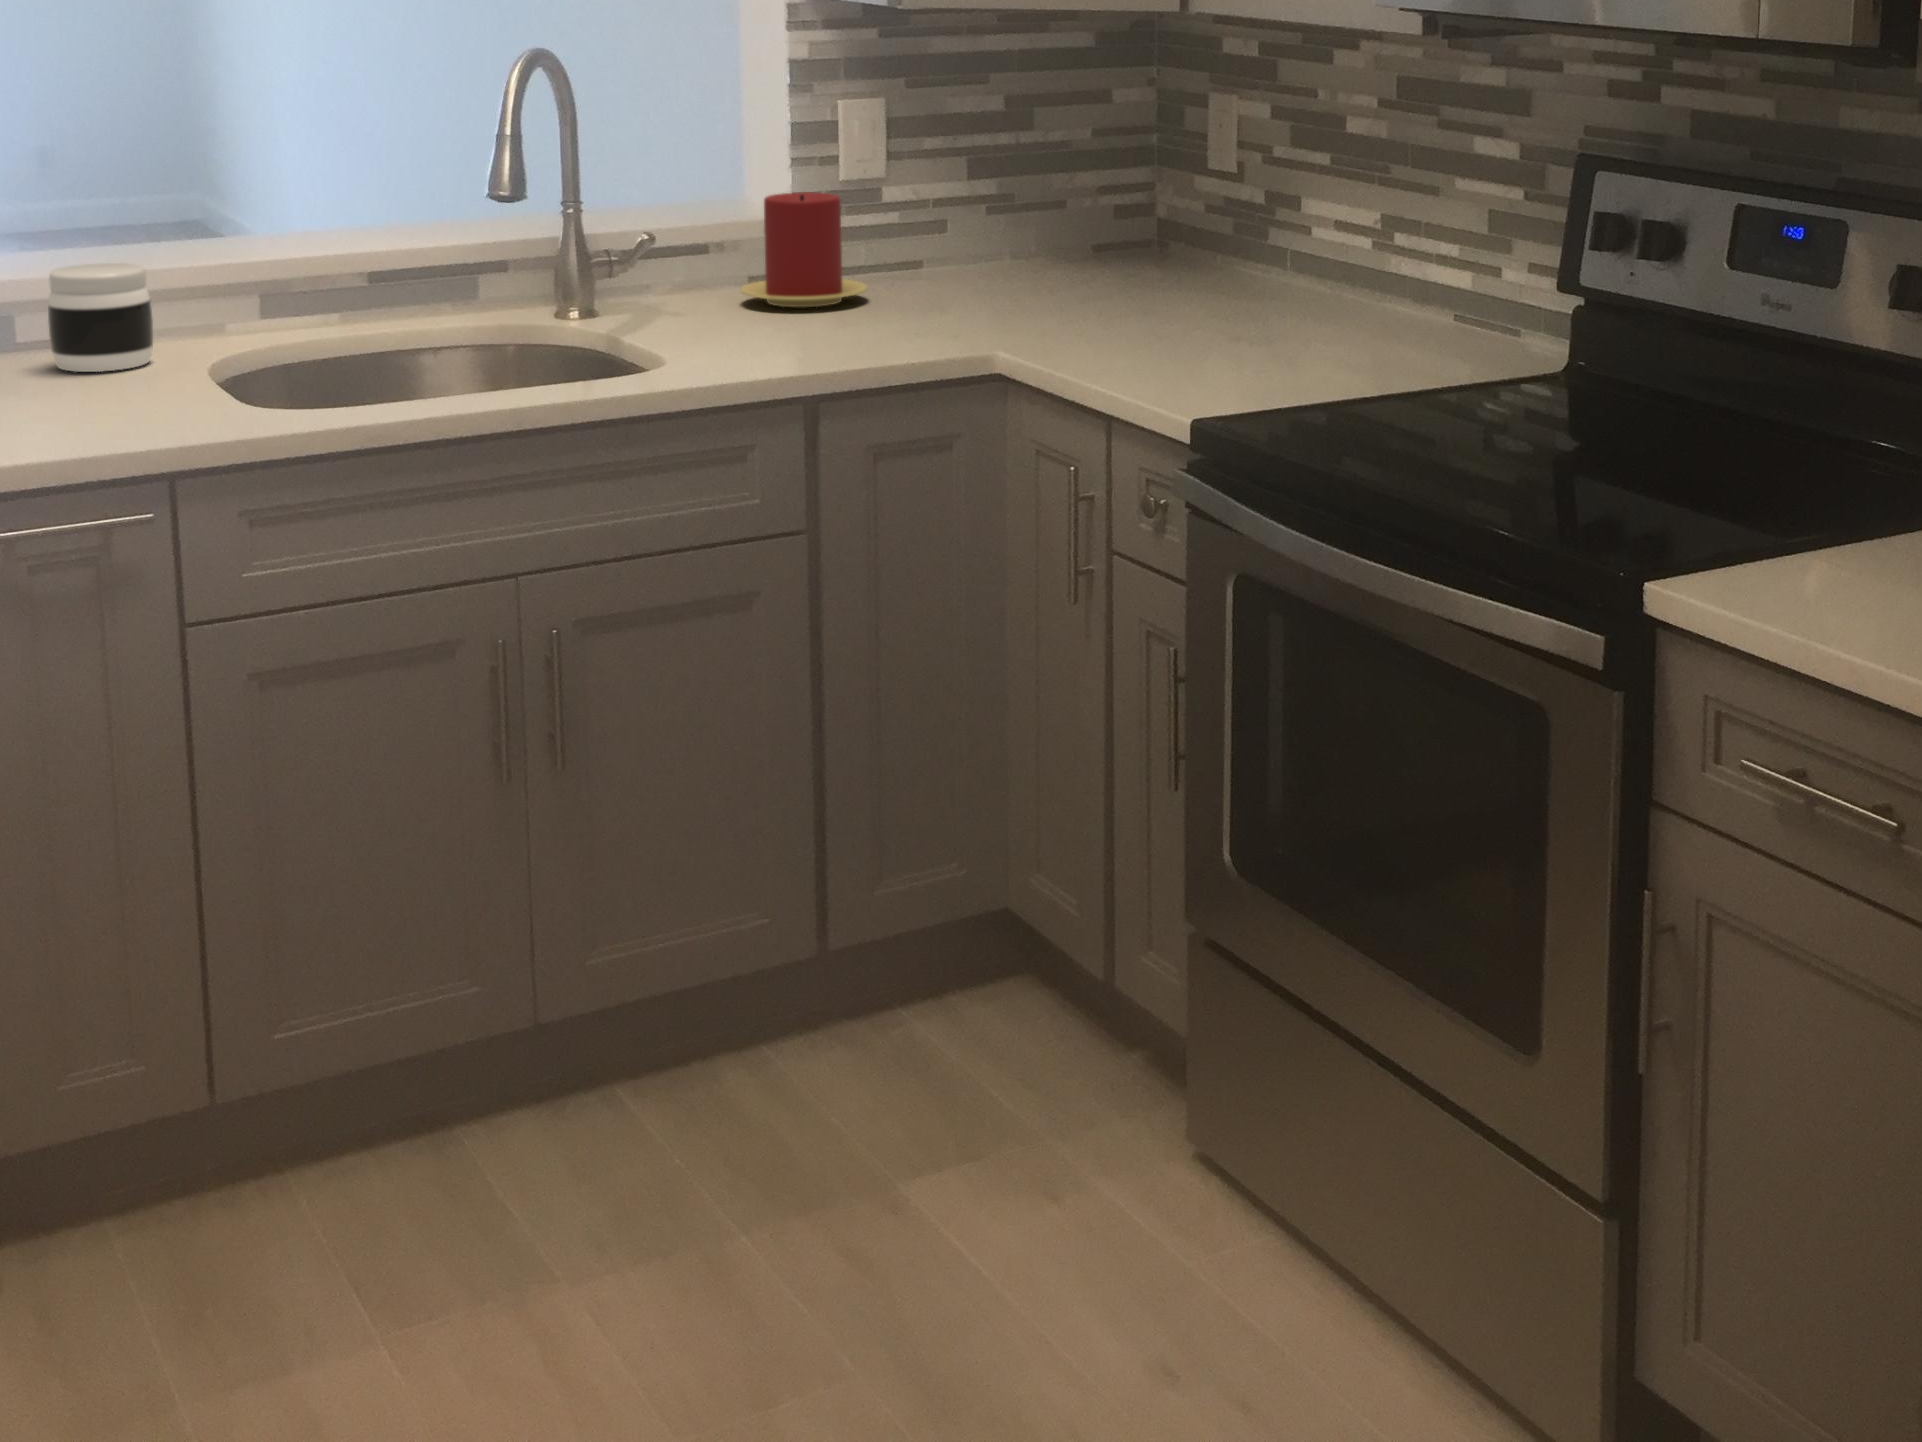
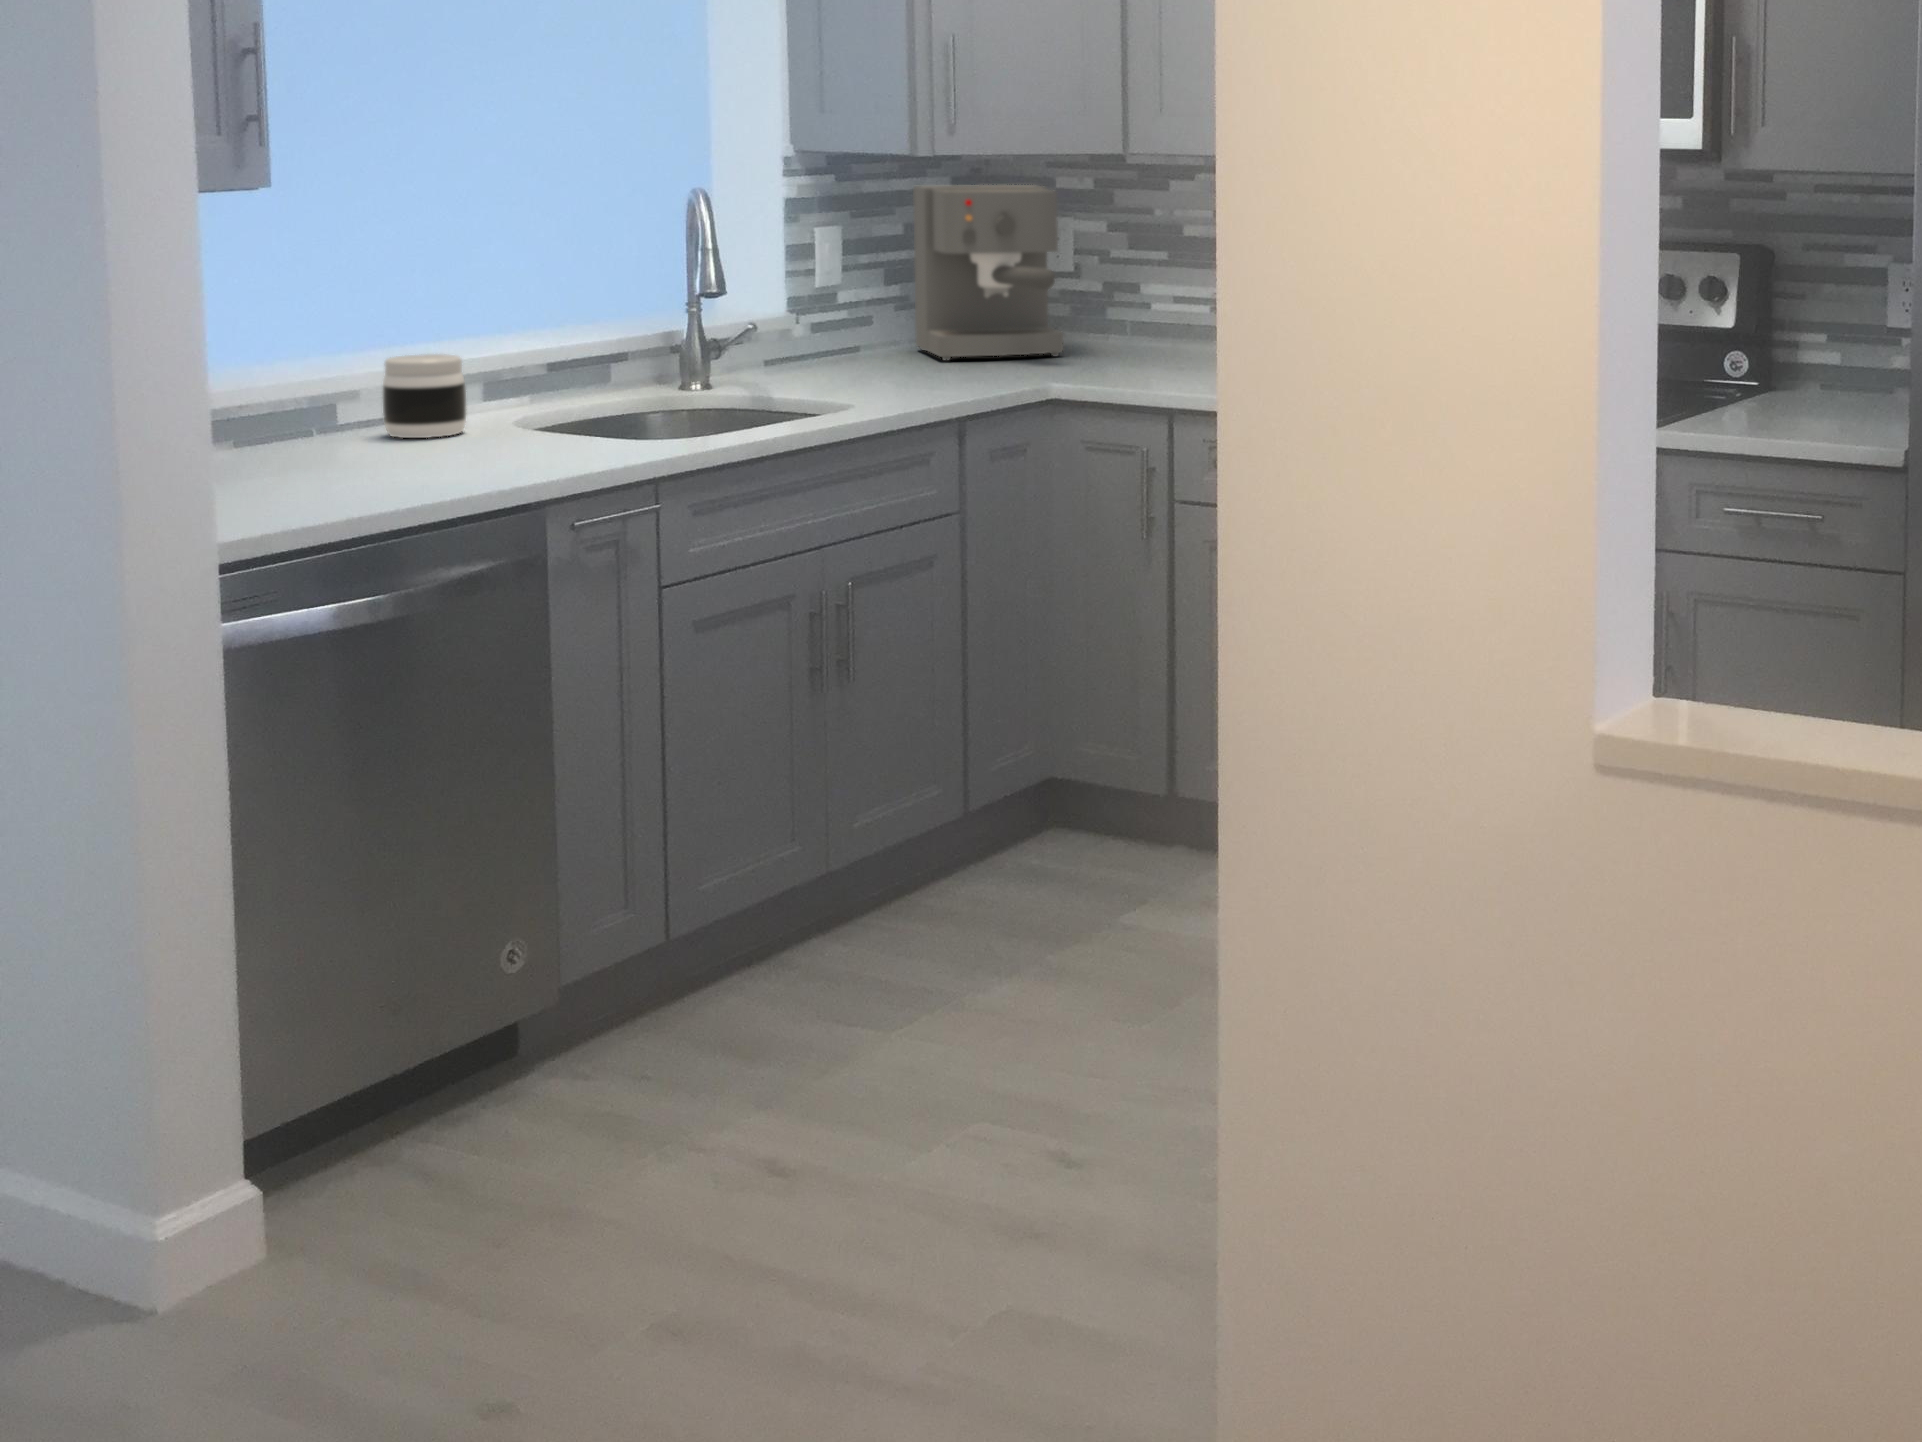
coffee maker: none [965,45,1164,299] -> present [913,185,1063,360]
candle: present [740,192,868,307] -> none [789,292,886,374]

